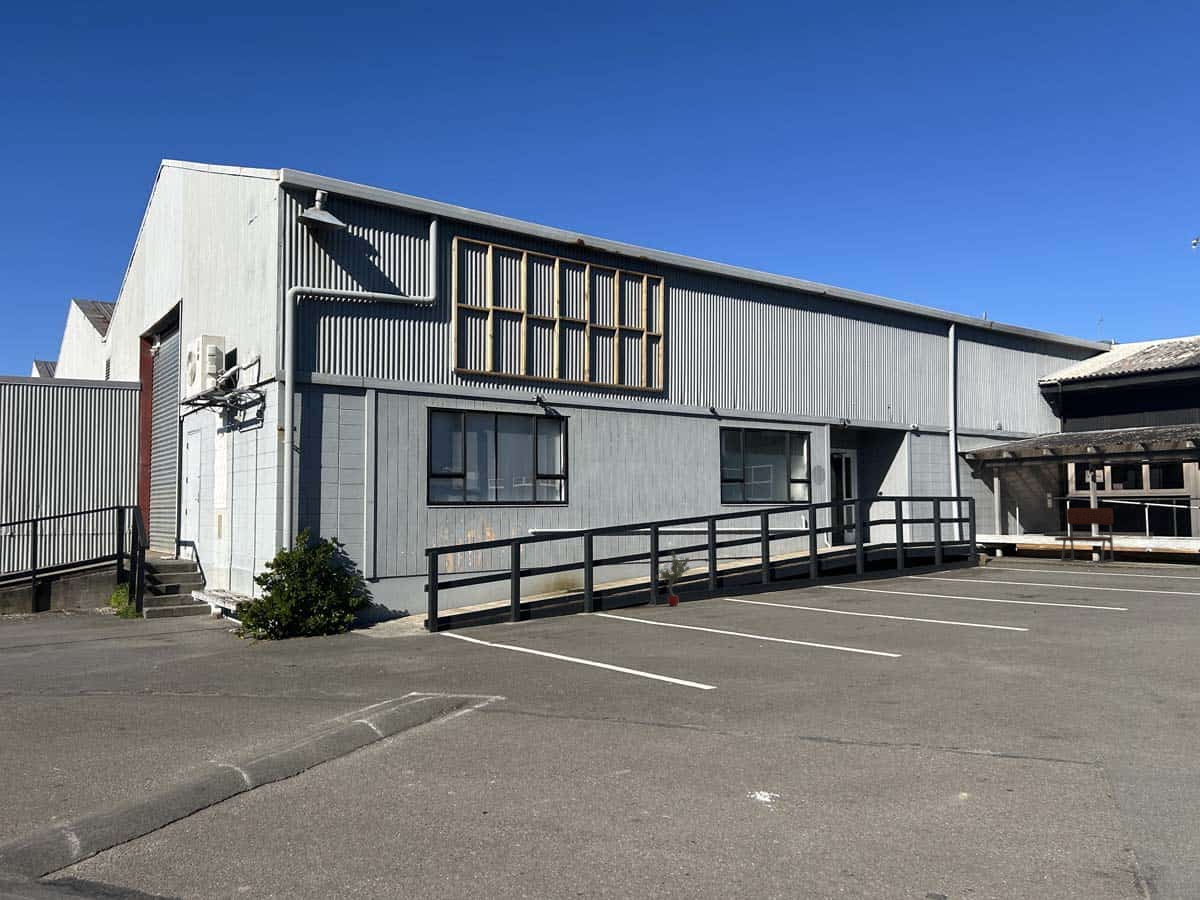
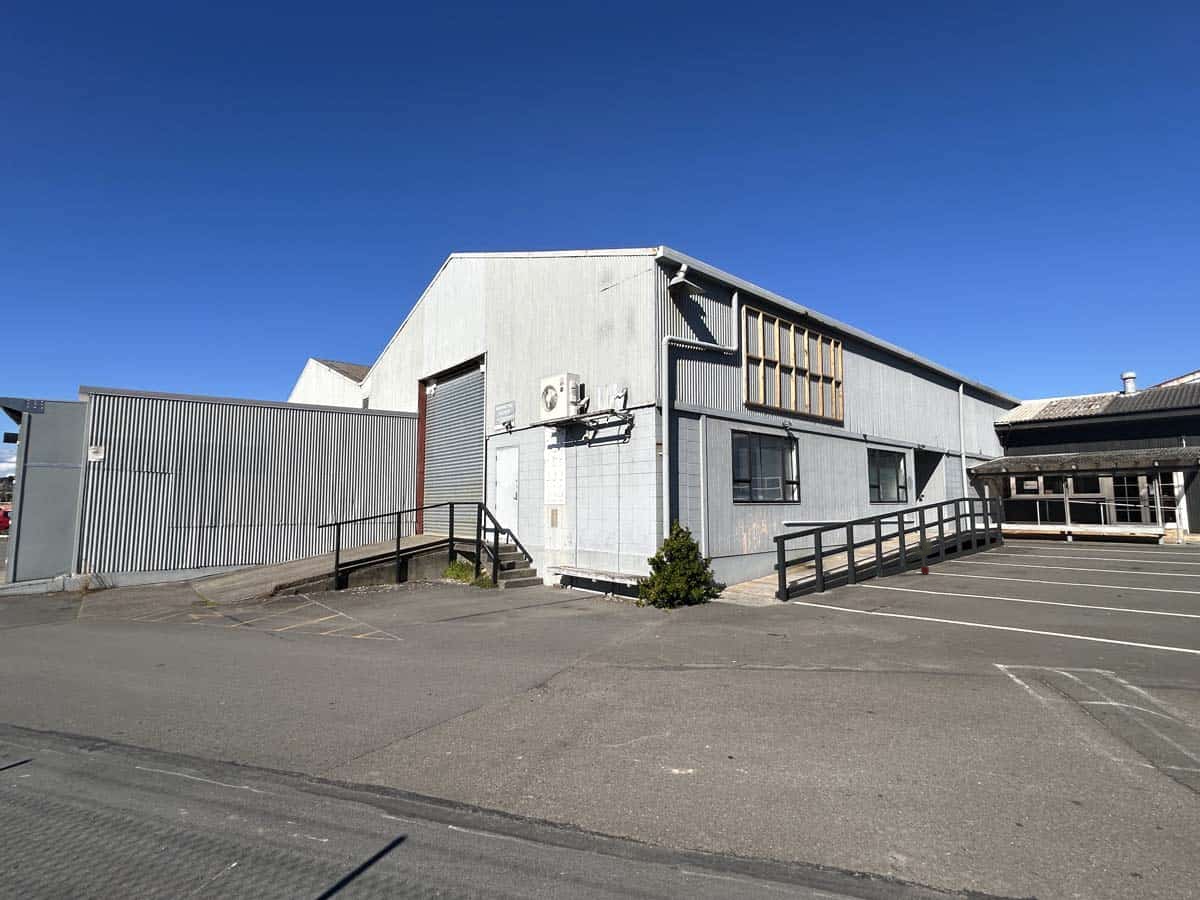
bench: present [1055,508,1114,563] -> none [1063,505,1107,542]

